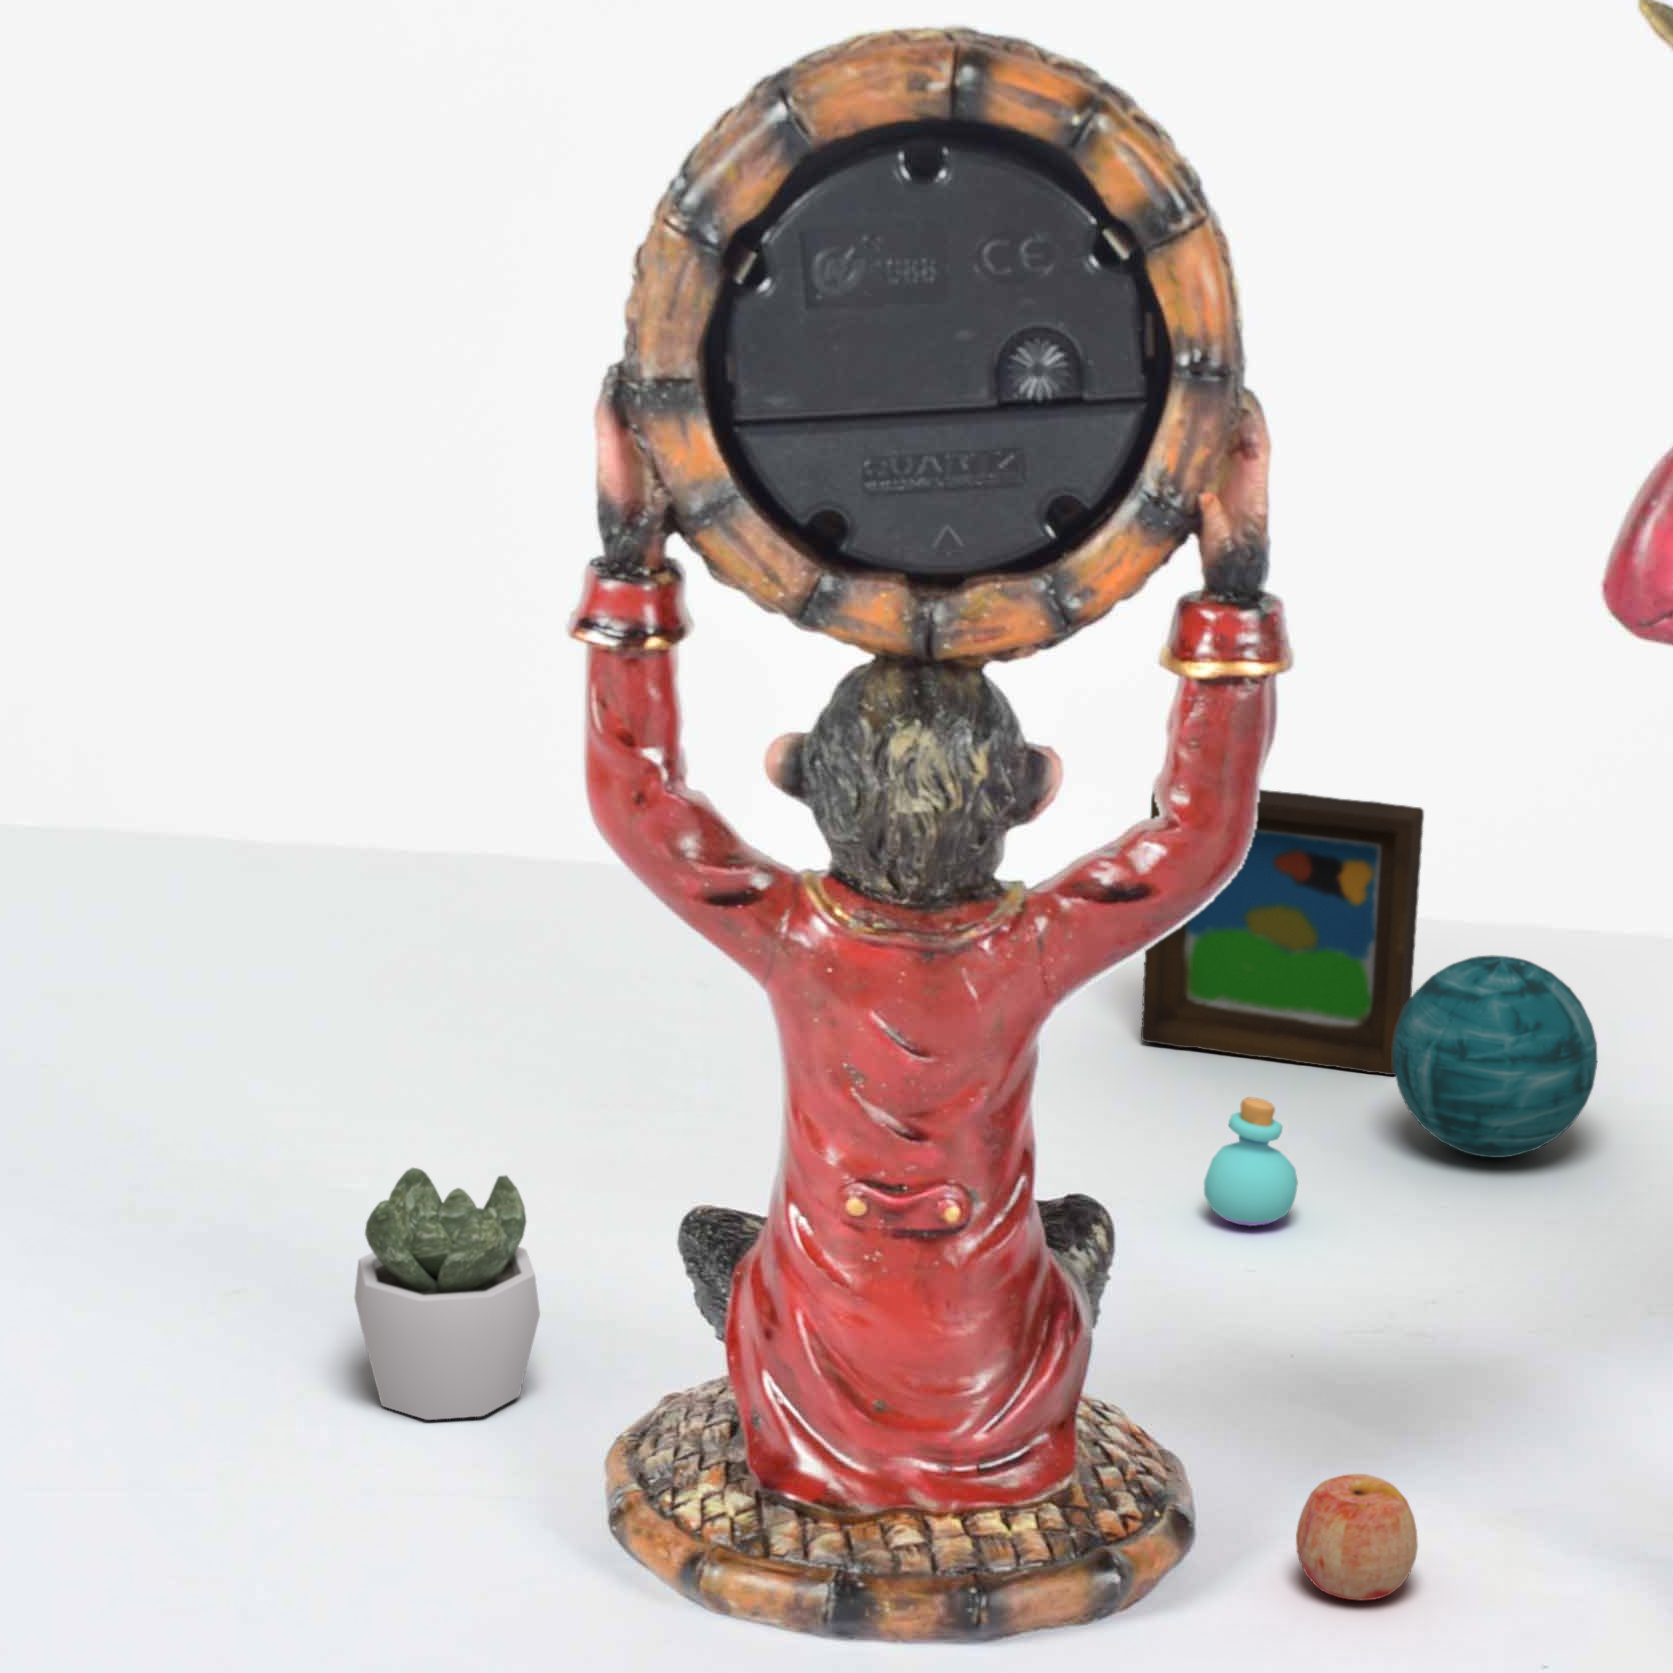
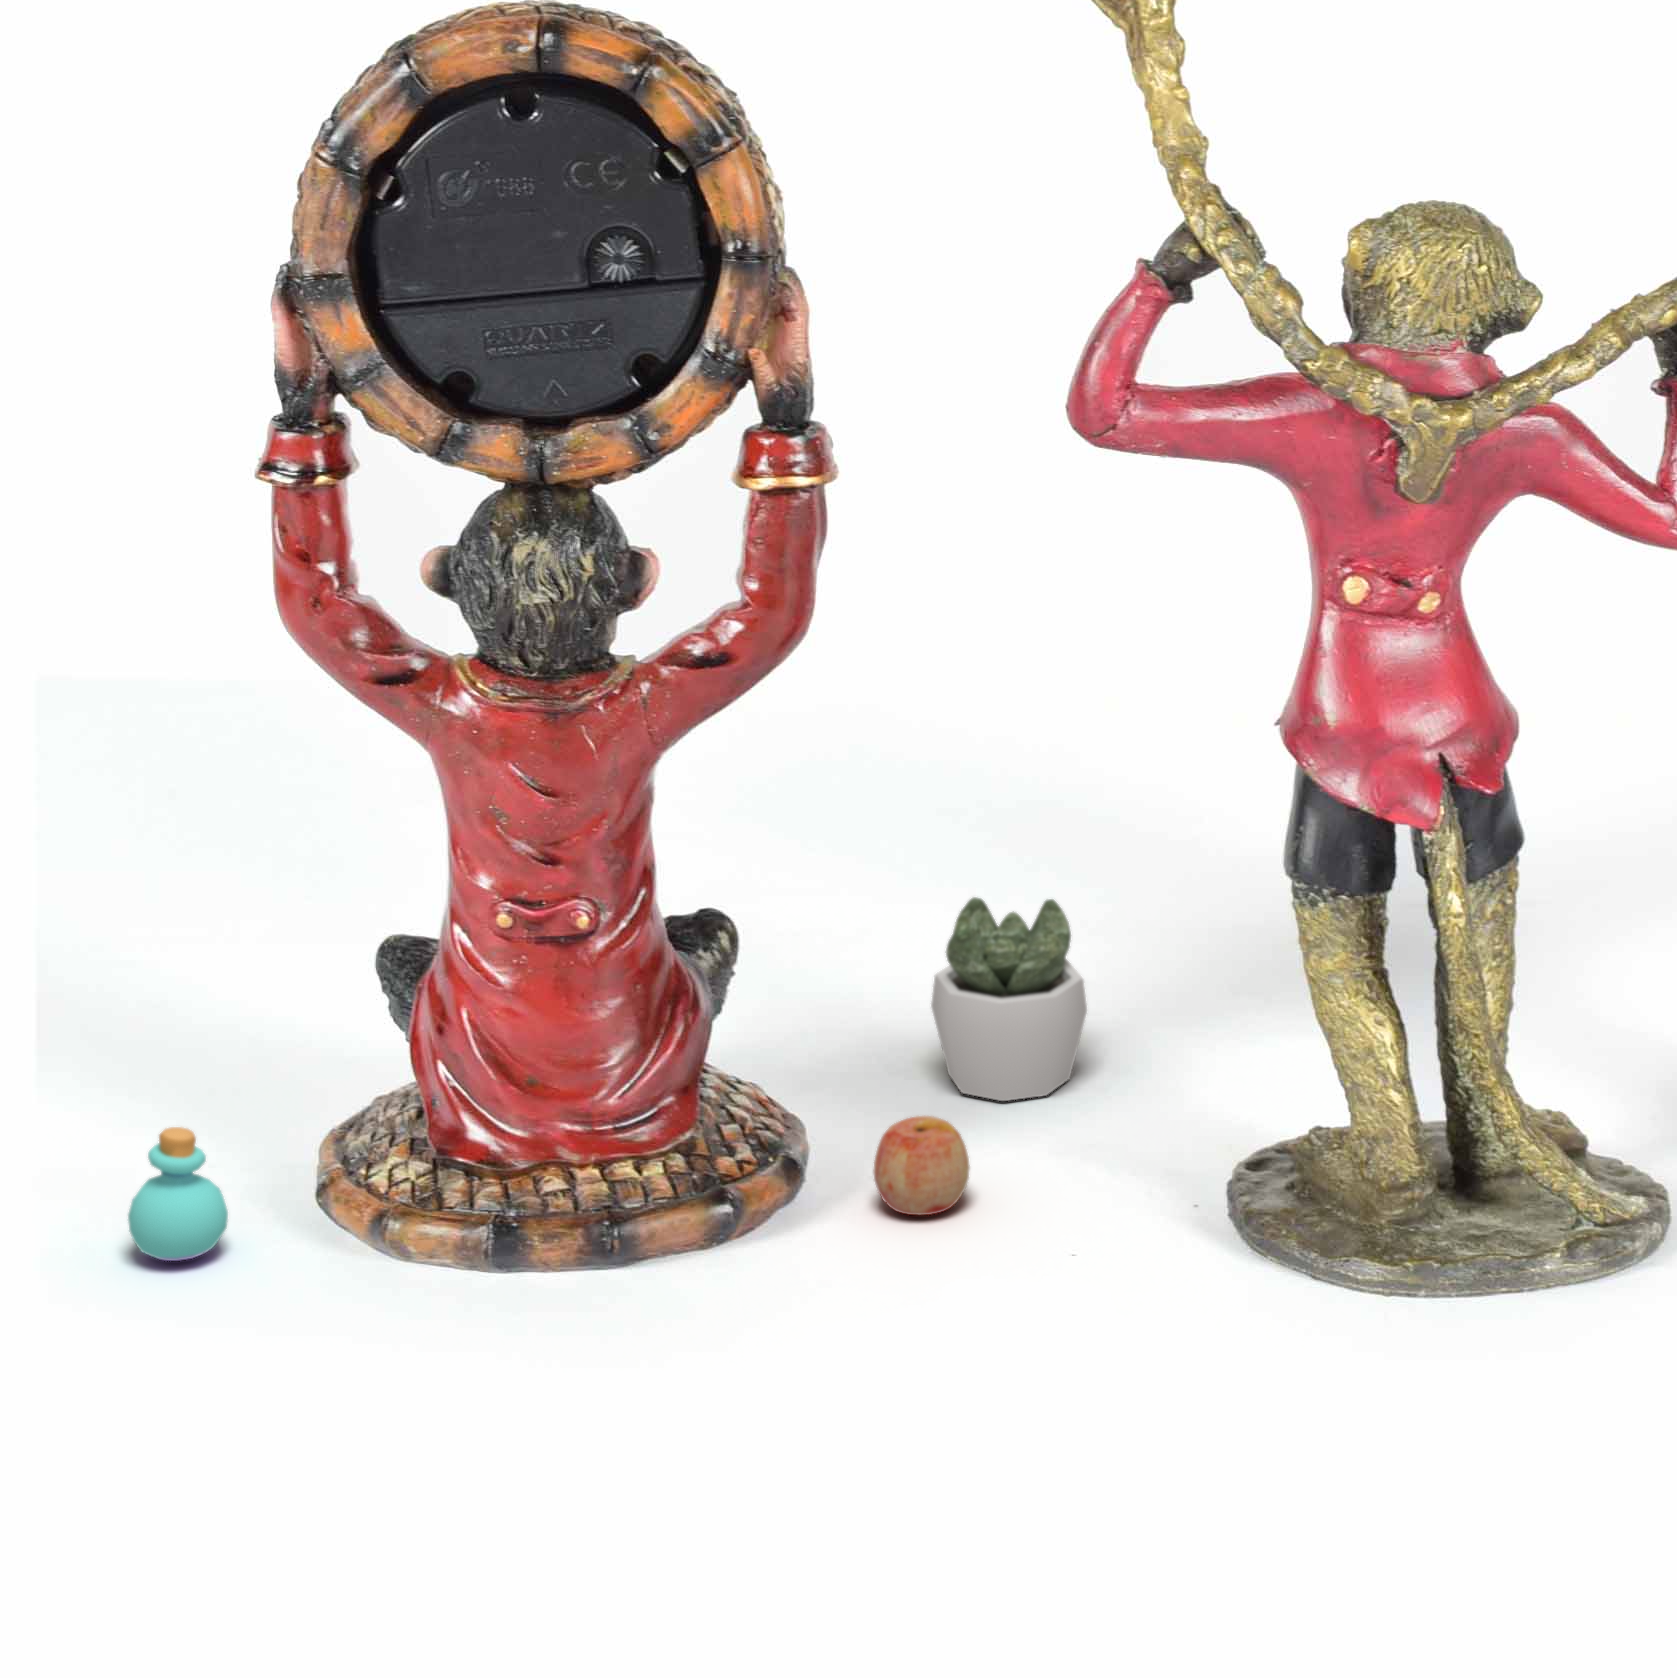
picture frame: present [1141,790,1424,1075] -> none [822,551,1056,800]
decorative orb: present [1393,955,1597,1158] -> none [1022,693,1193,865]
perfume bottle: present [1204,1098,1298,1226] -> present [128,1127,228,1261]
succulent plant: present [355,1168,540,1420] -> present [931,897,1087,1101]

